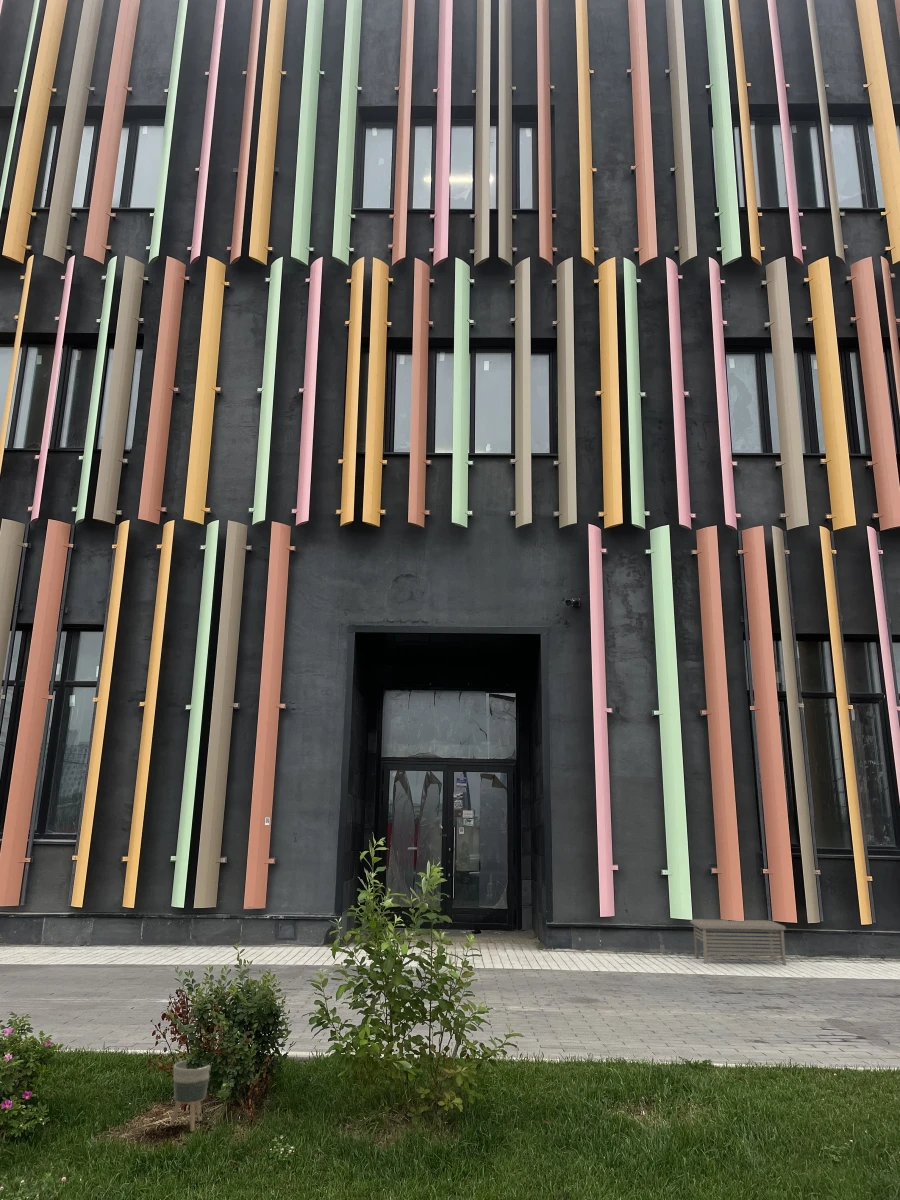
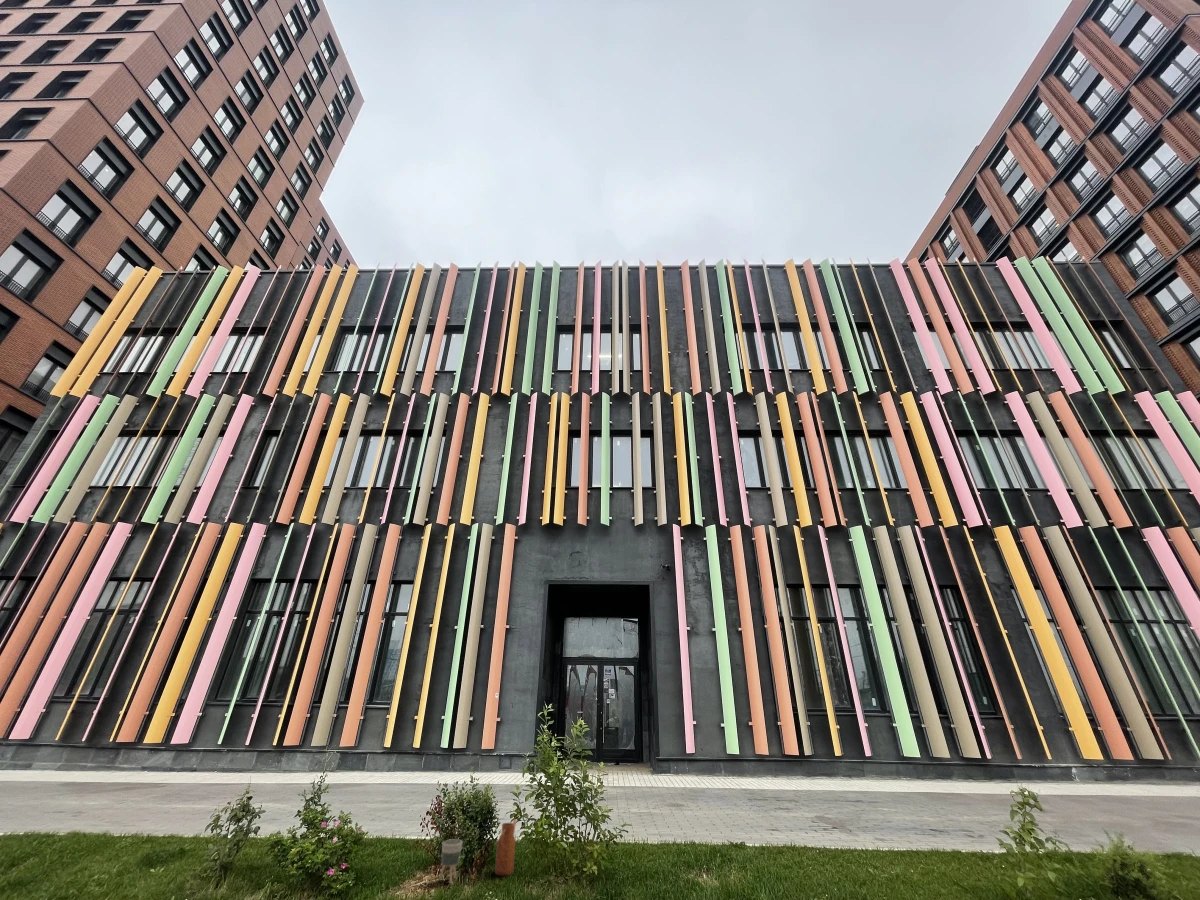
storage bench: present [690,919,786,965] -> none [738,756,794,786]
watering can: none [273,1022,311,1117] -> present [495,819,517,876]

